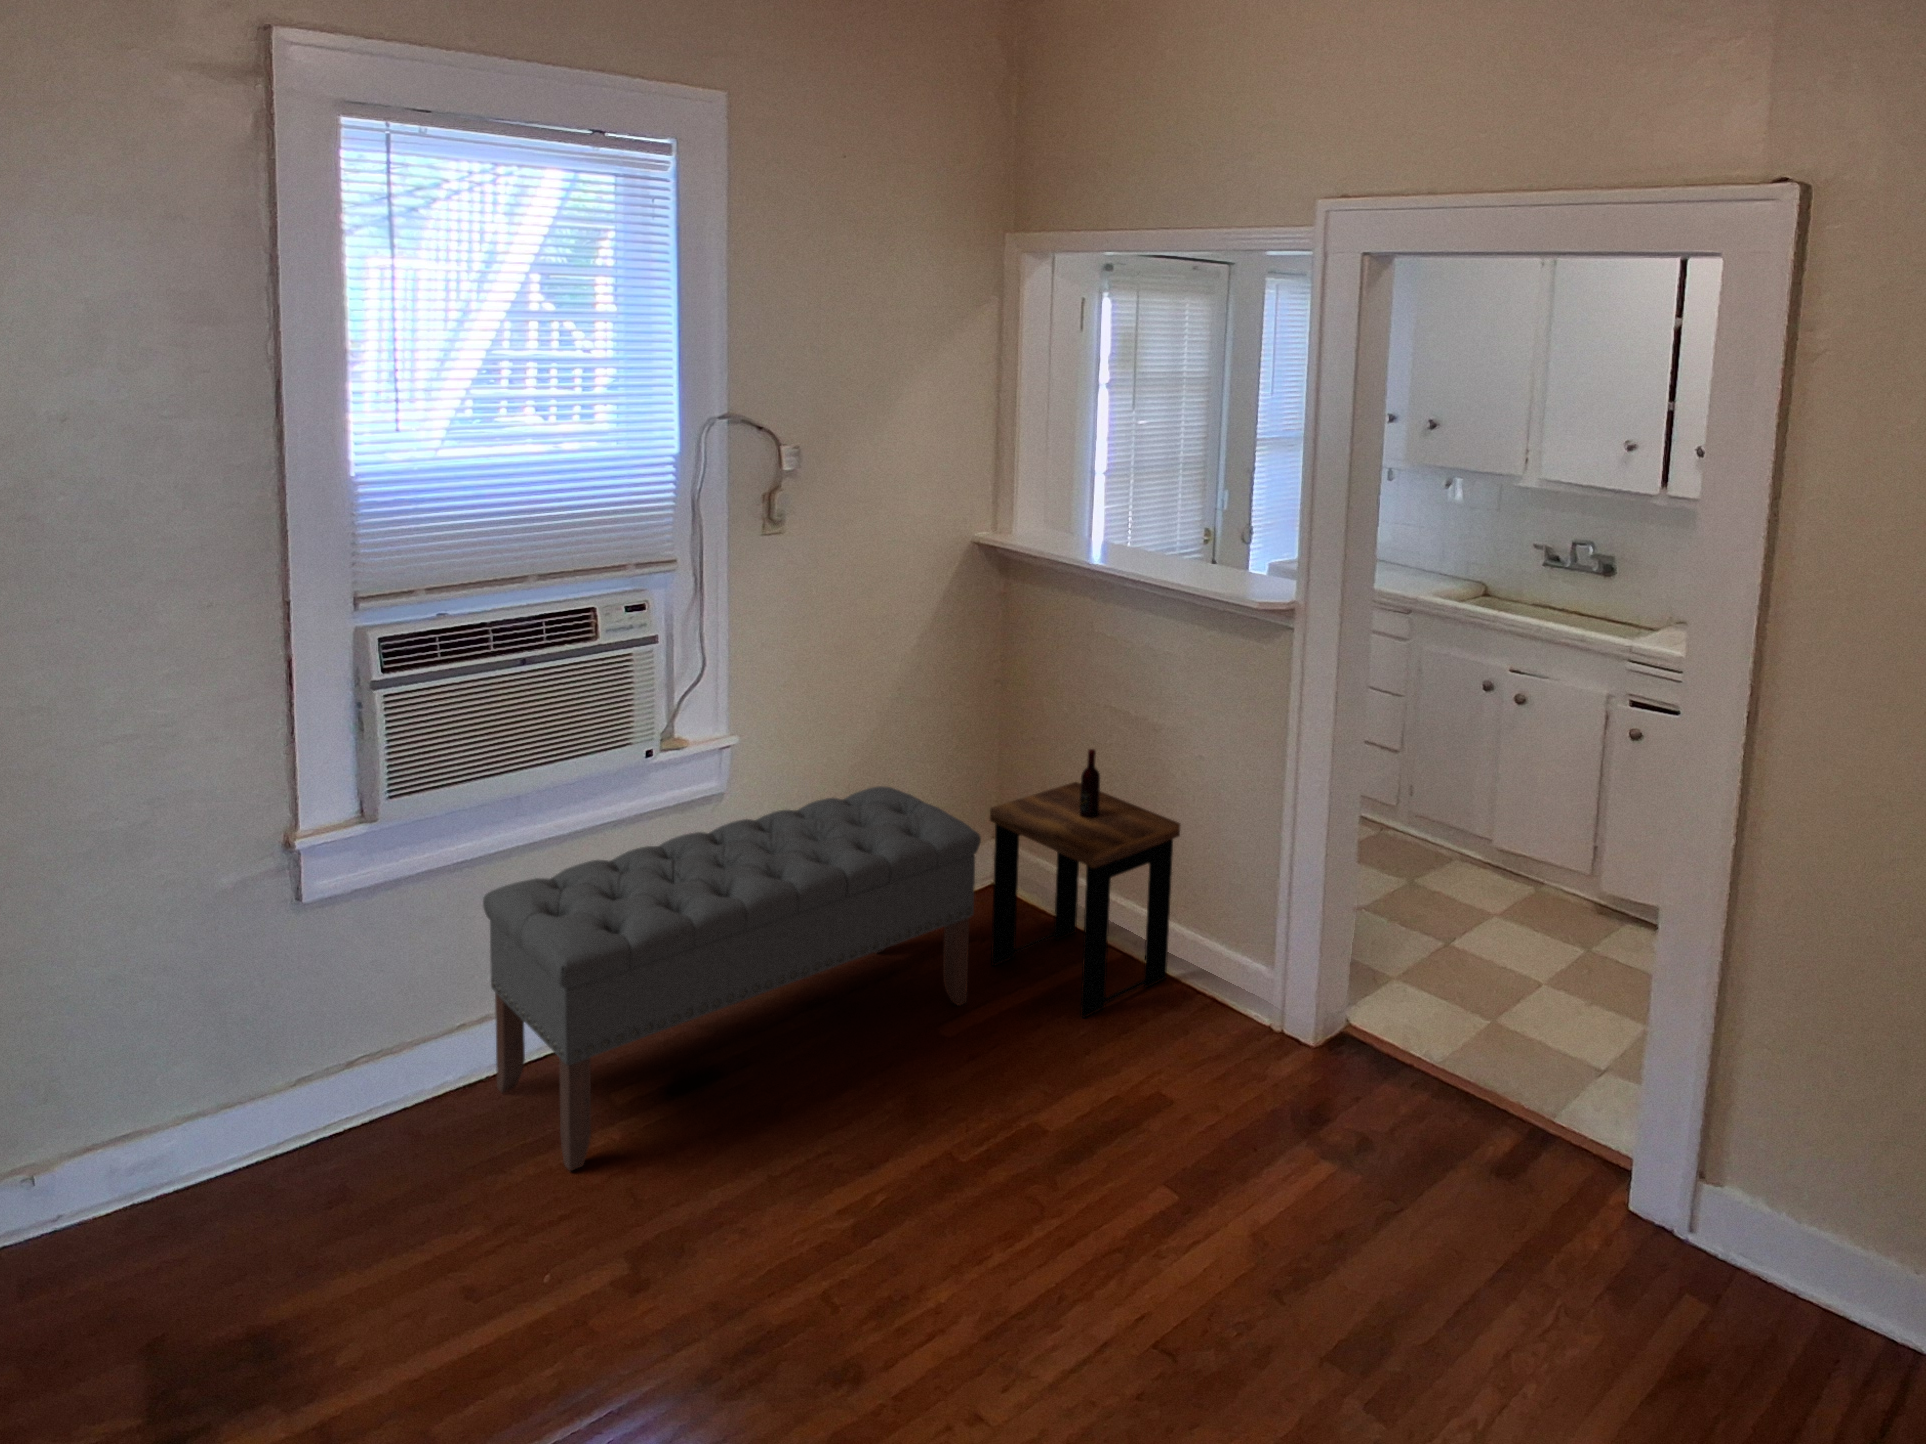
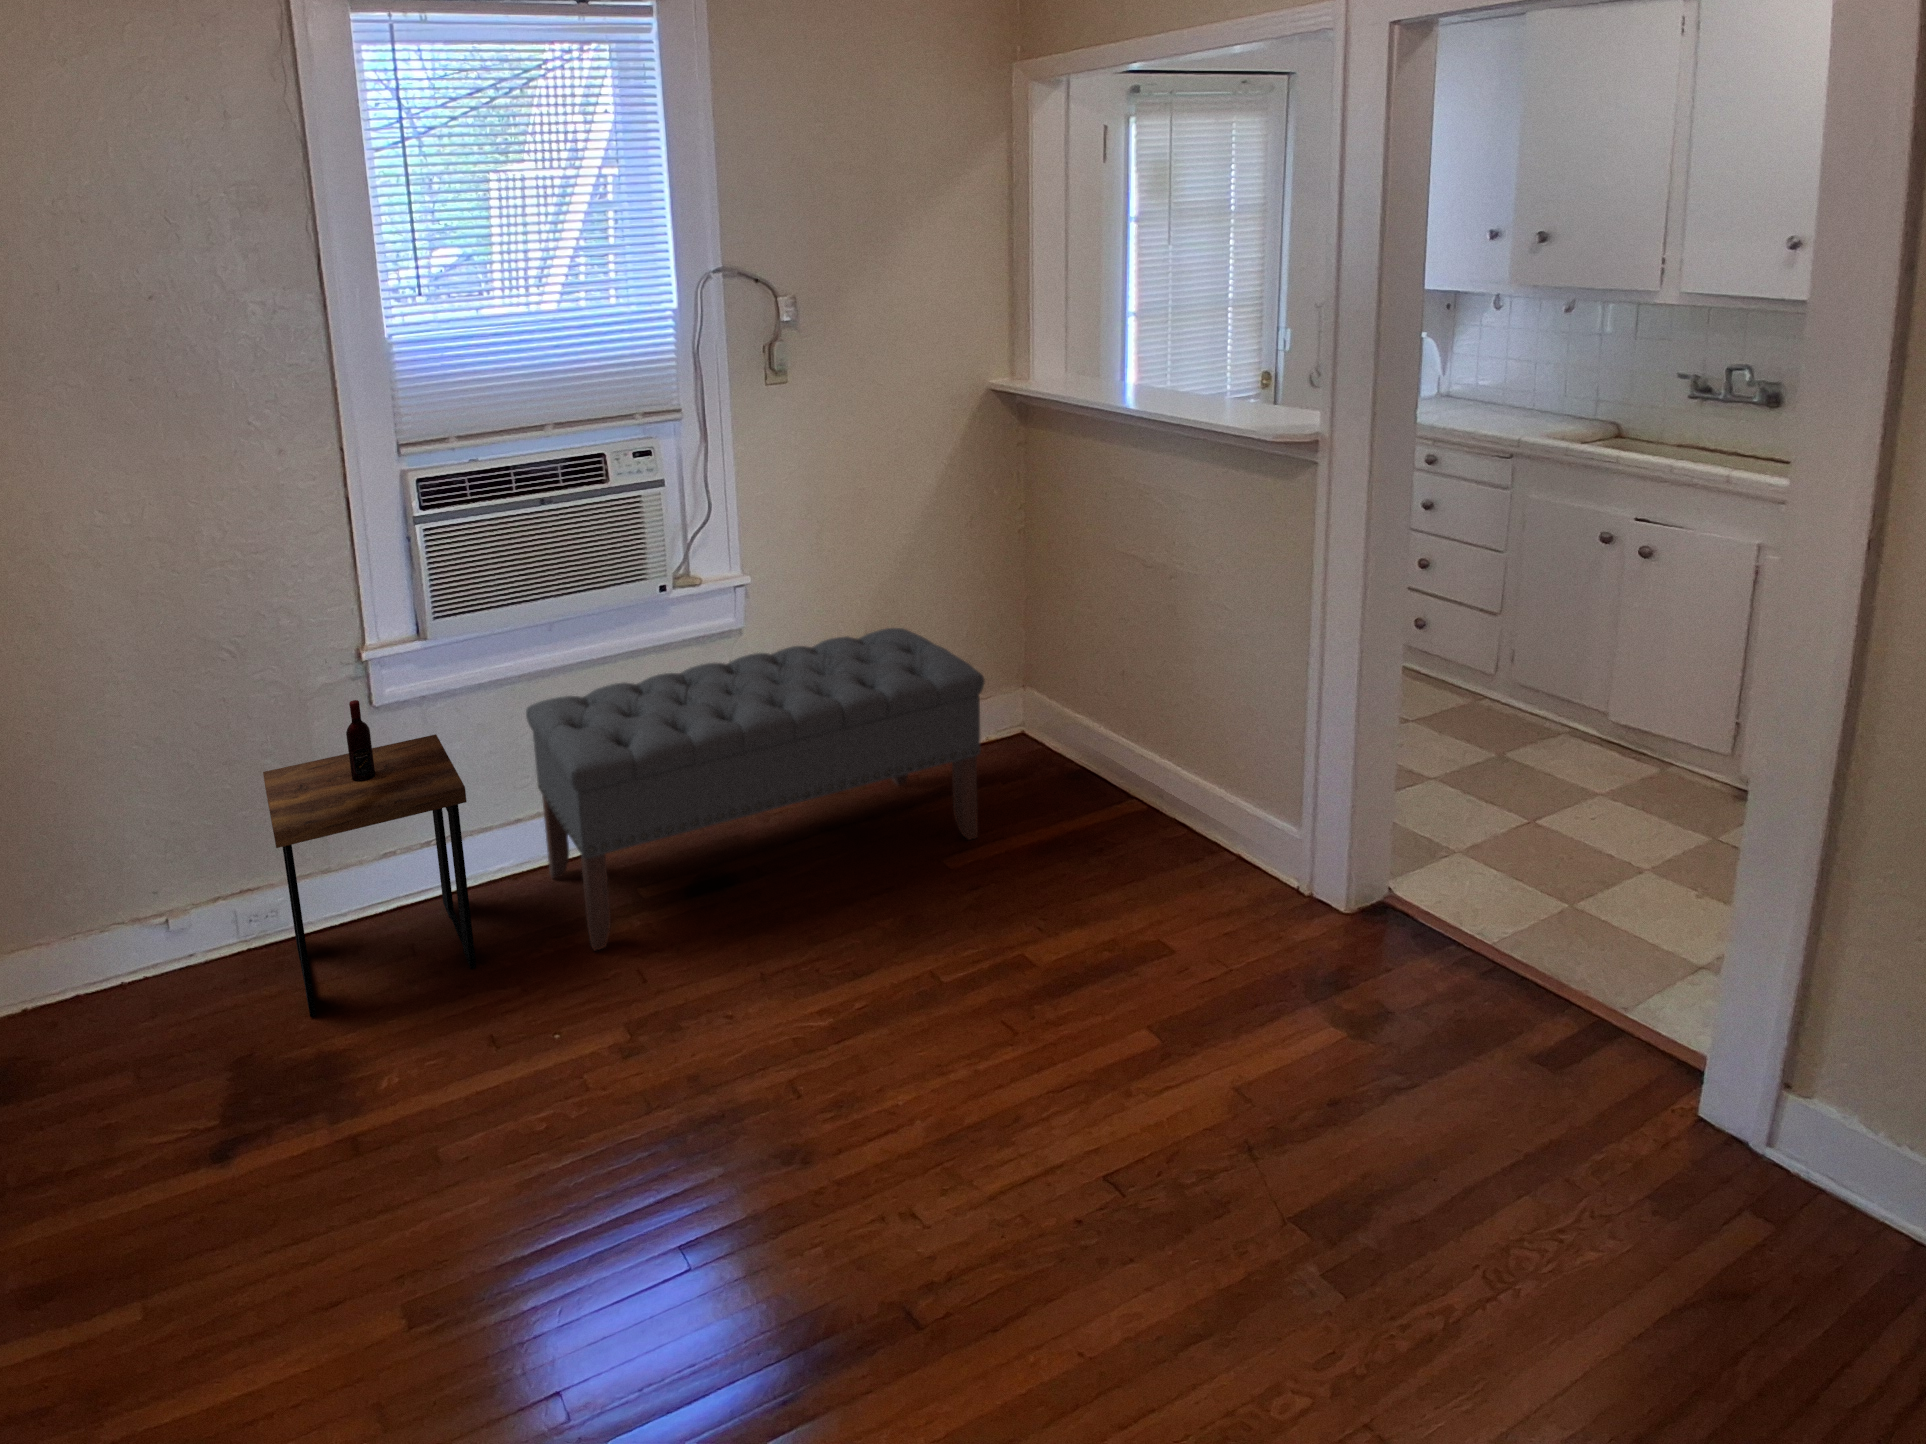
side table: present [990,749,1181,1017] -> present [263,700,476,1017]

